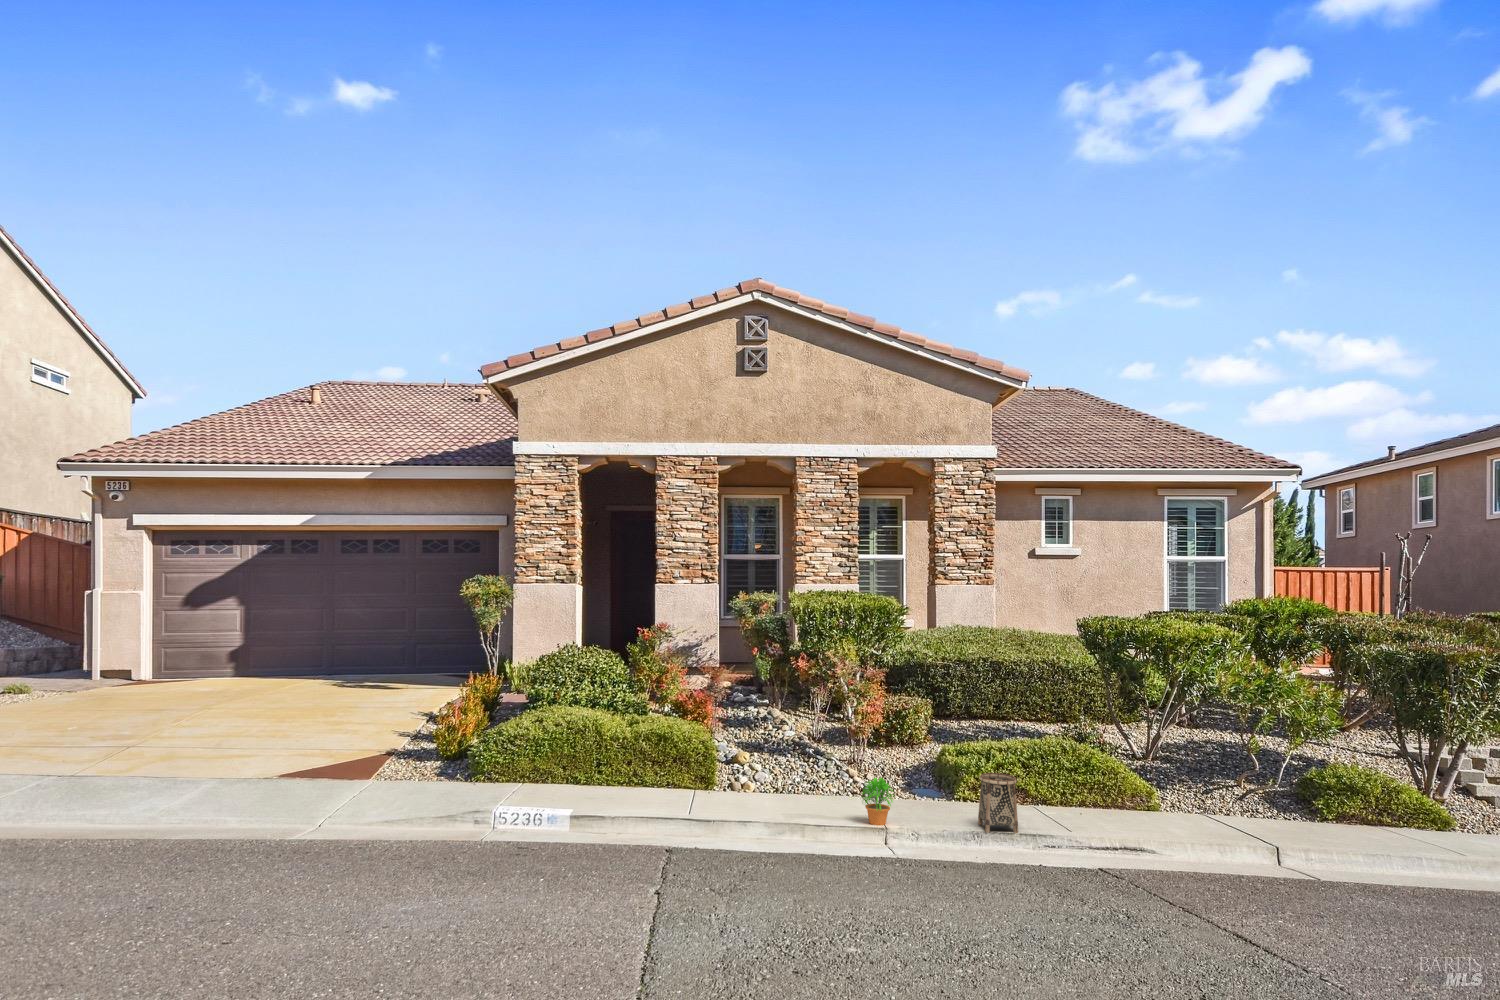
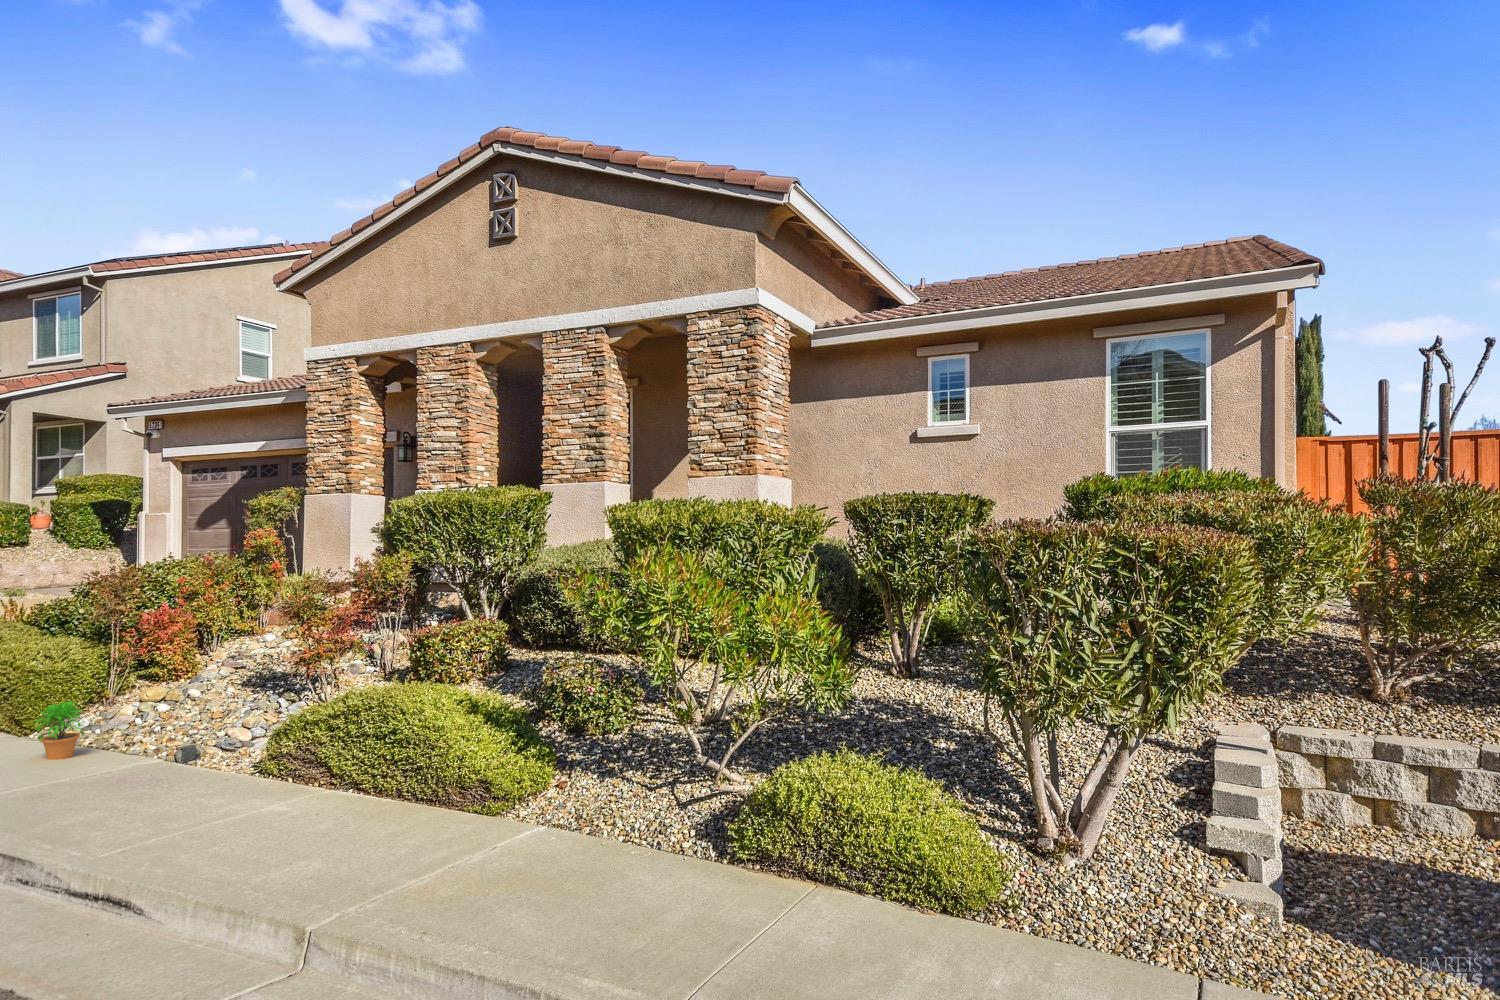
basket: present [978,773,1018,833] -> none [92,704,163,787]

